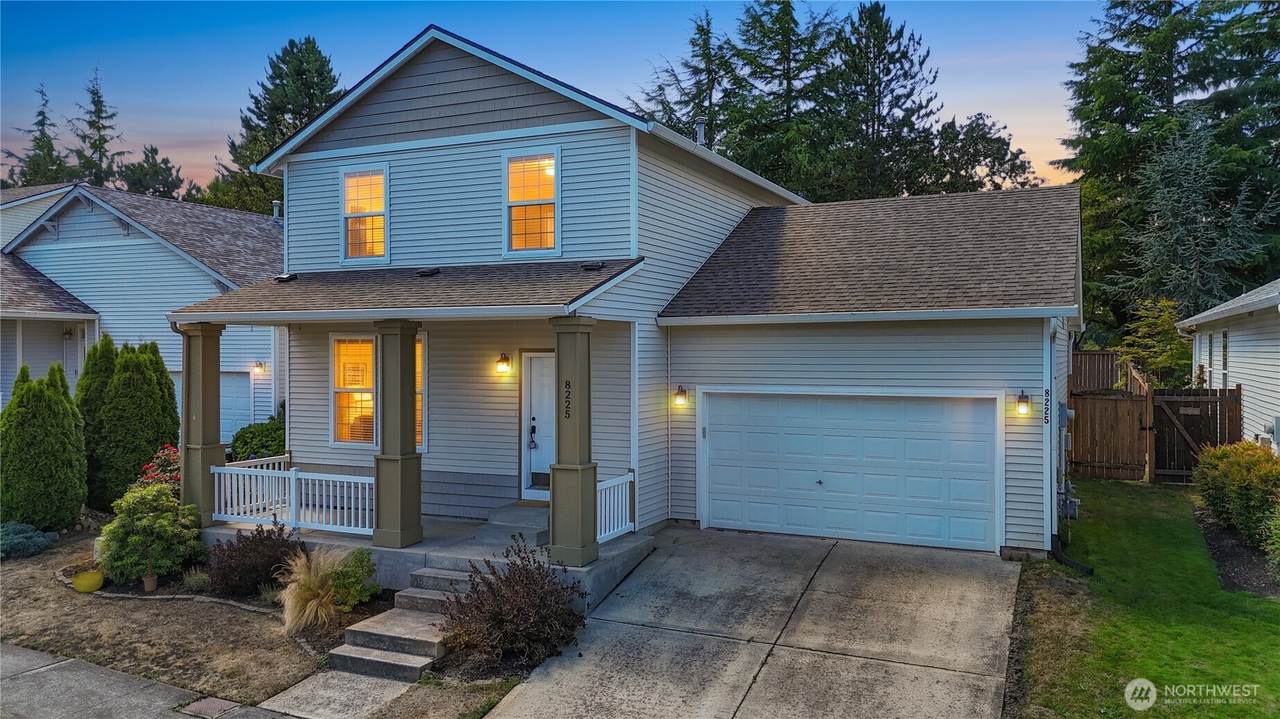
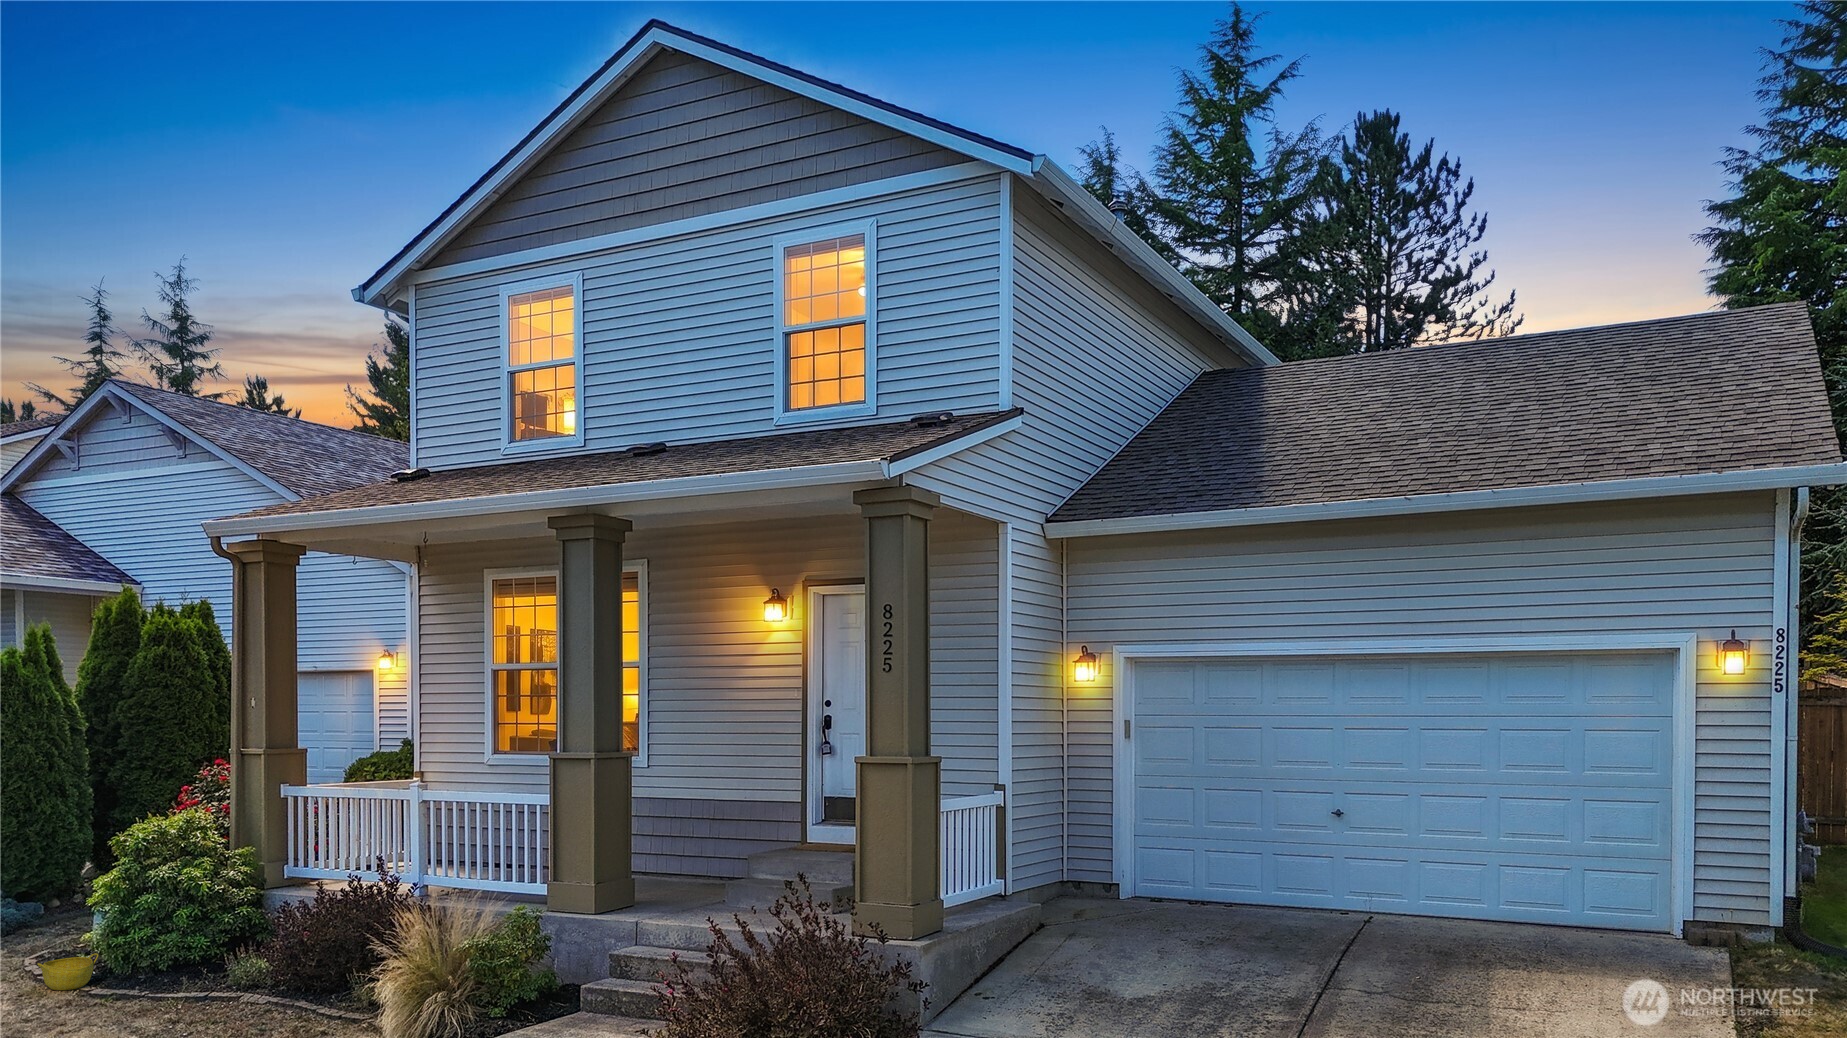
potted plant: present [133,542,167,591] -> none [142,902,204,989]

